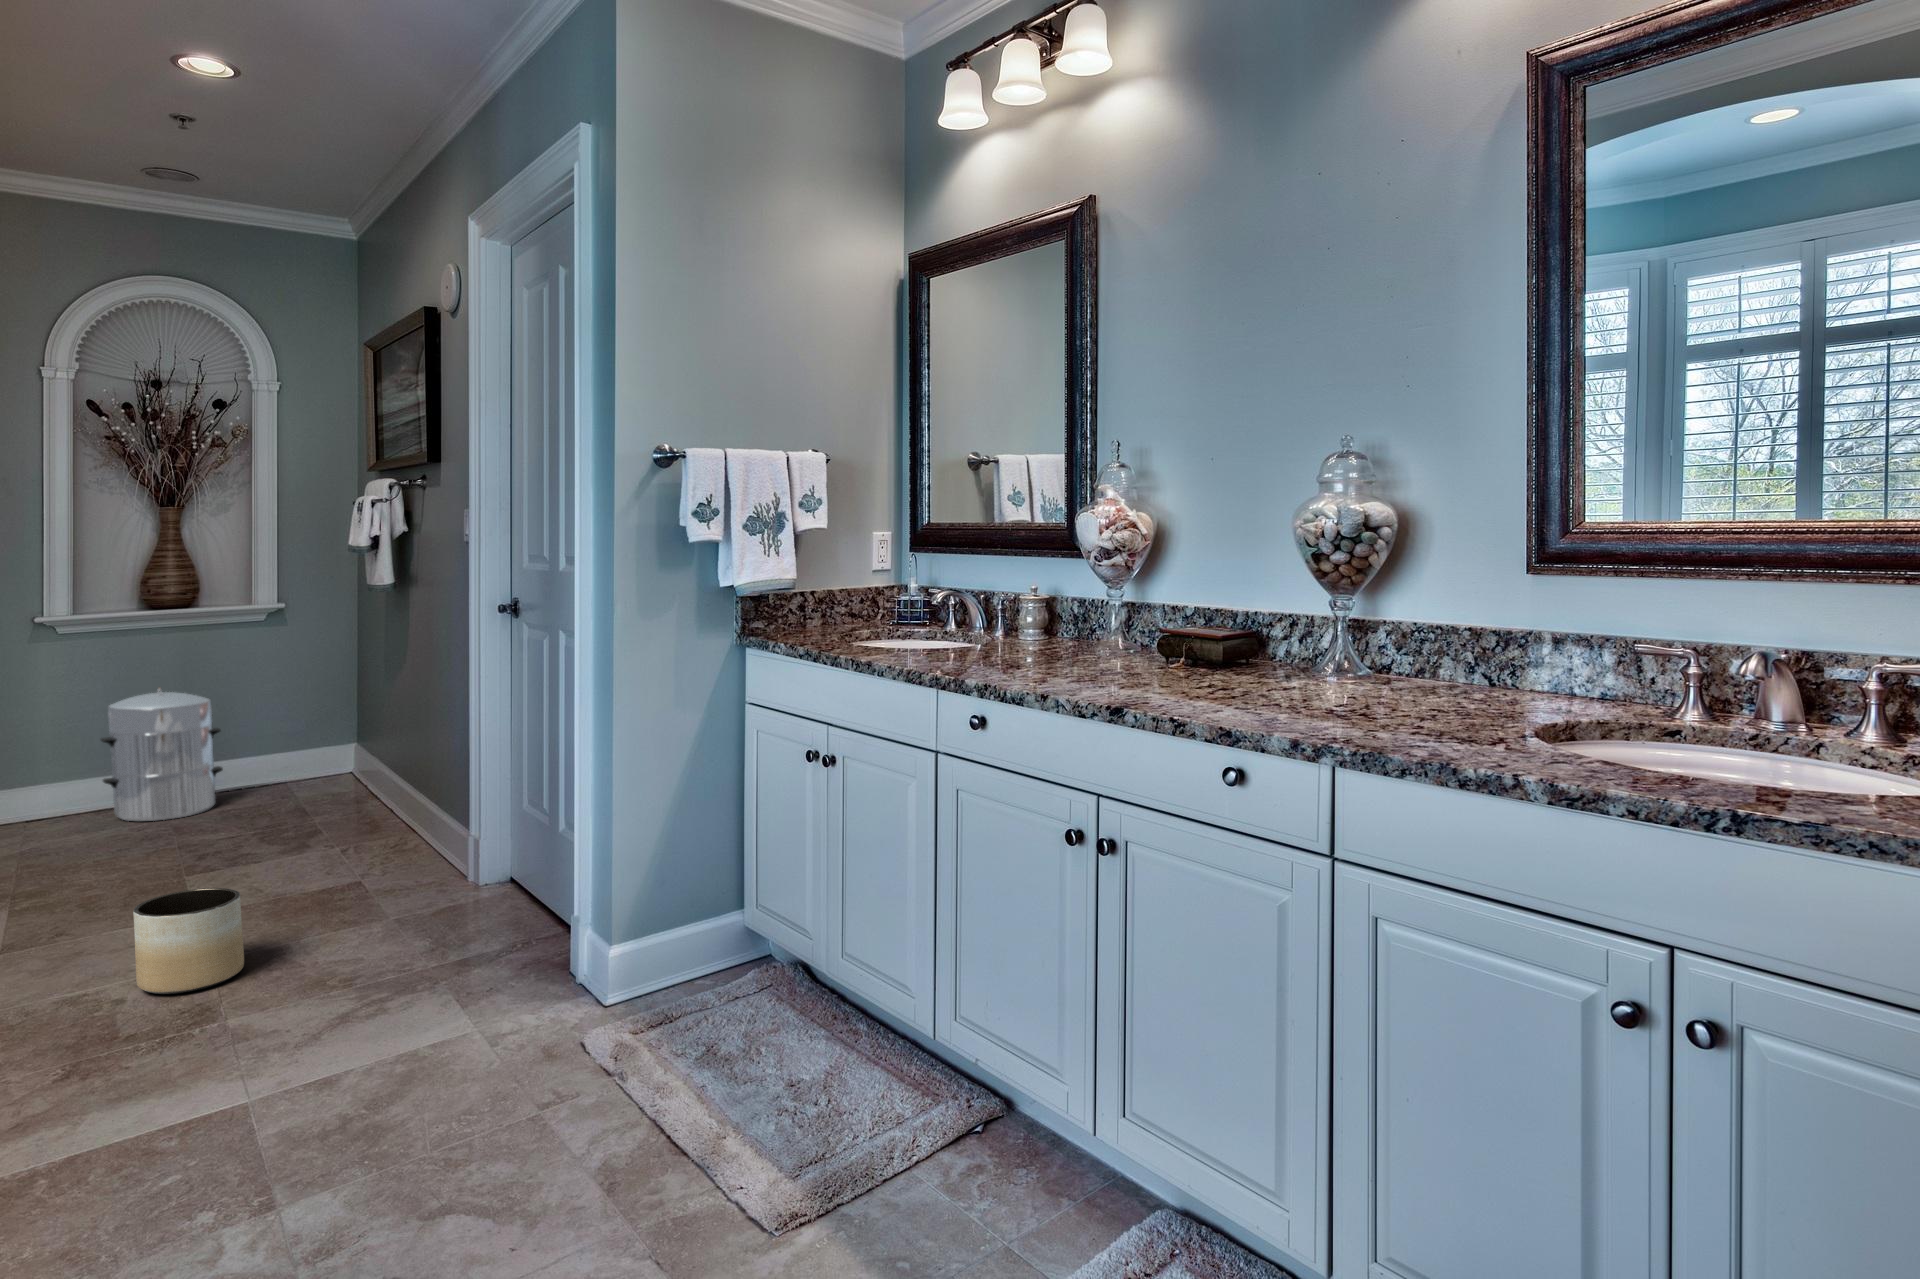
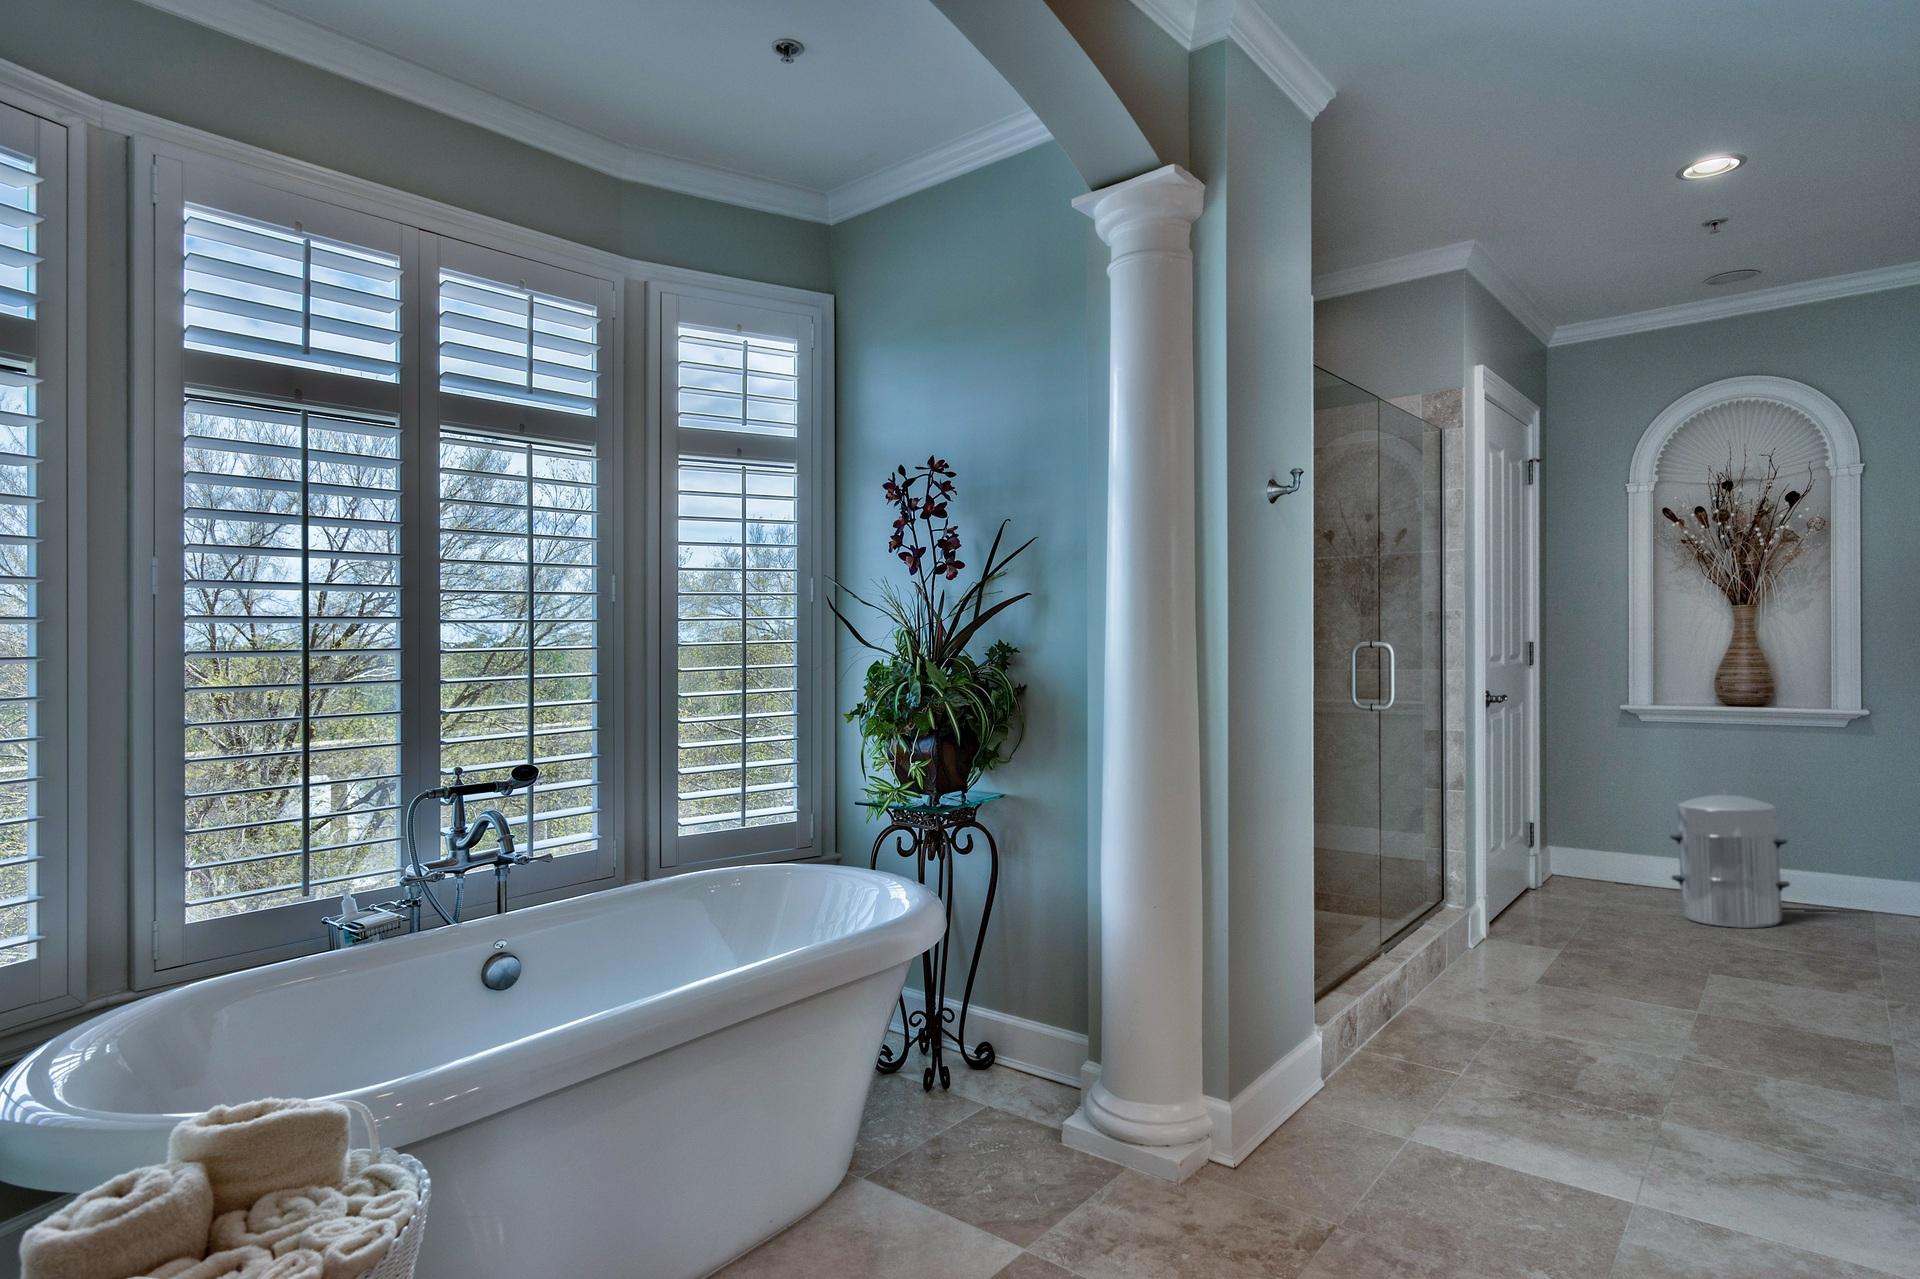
planter: present [133,888,244,994] -> none [1607,978,1711,1082]

